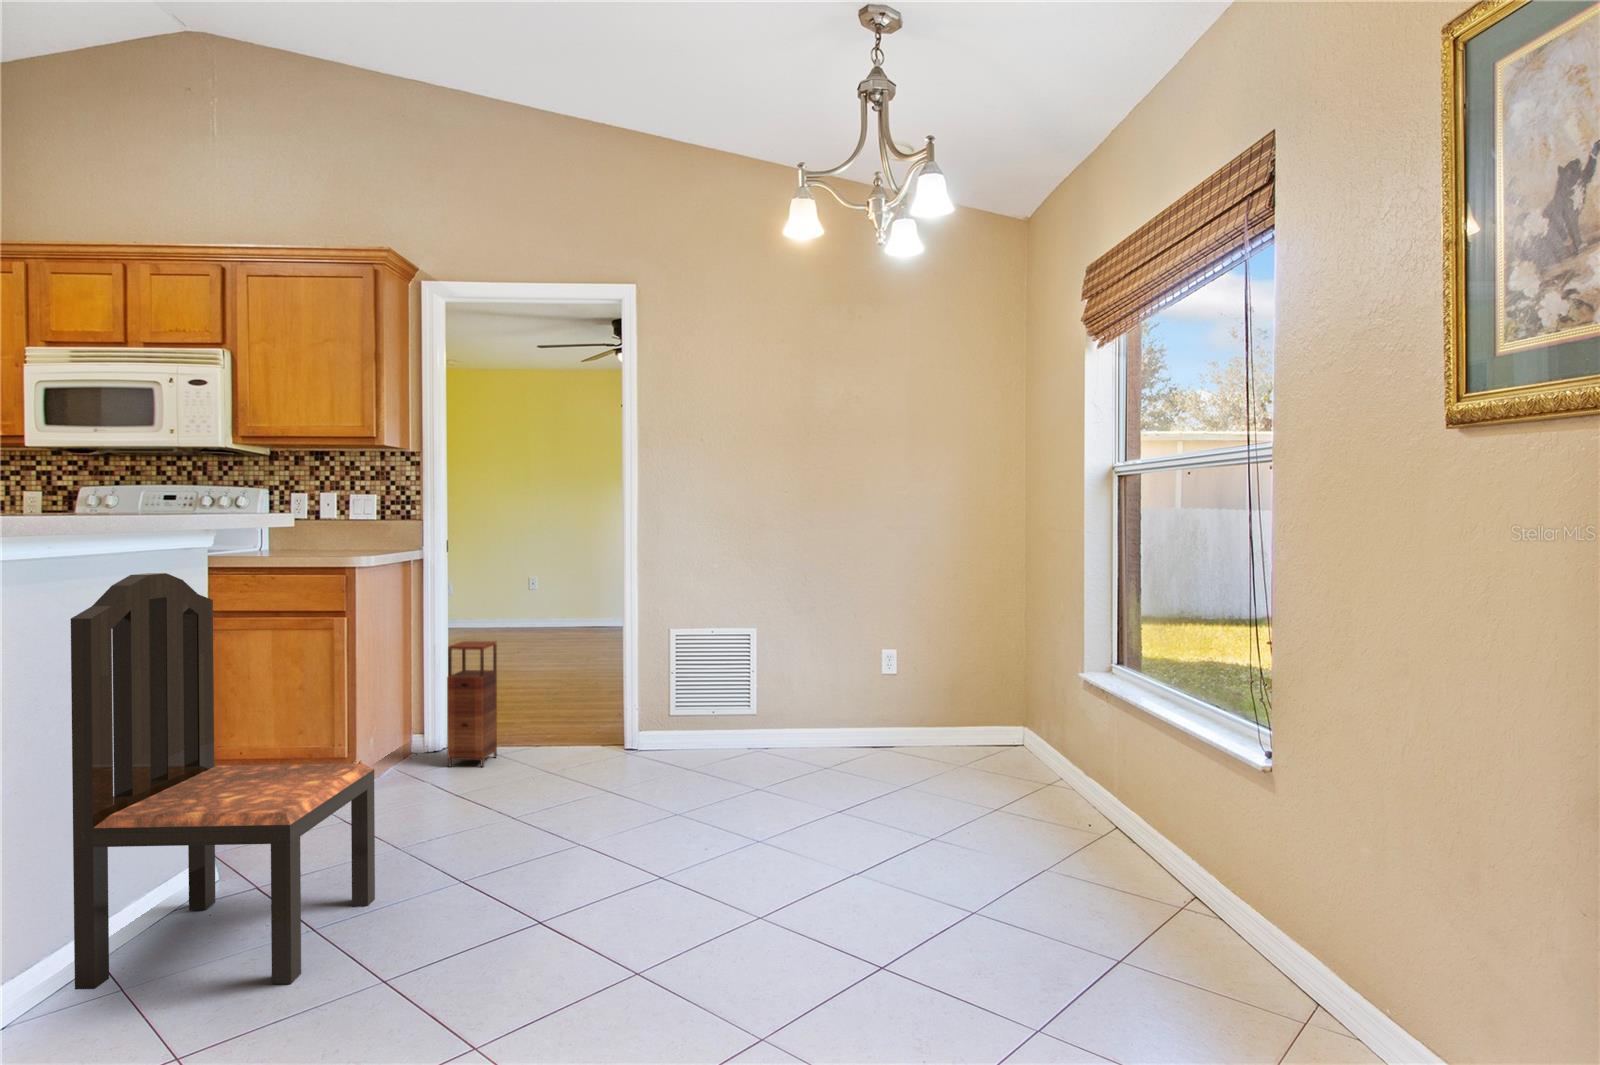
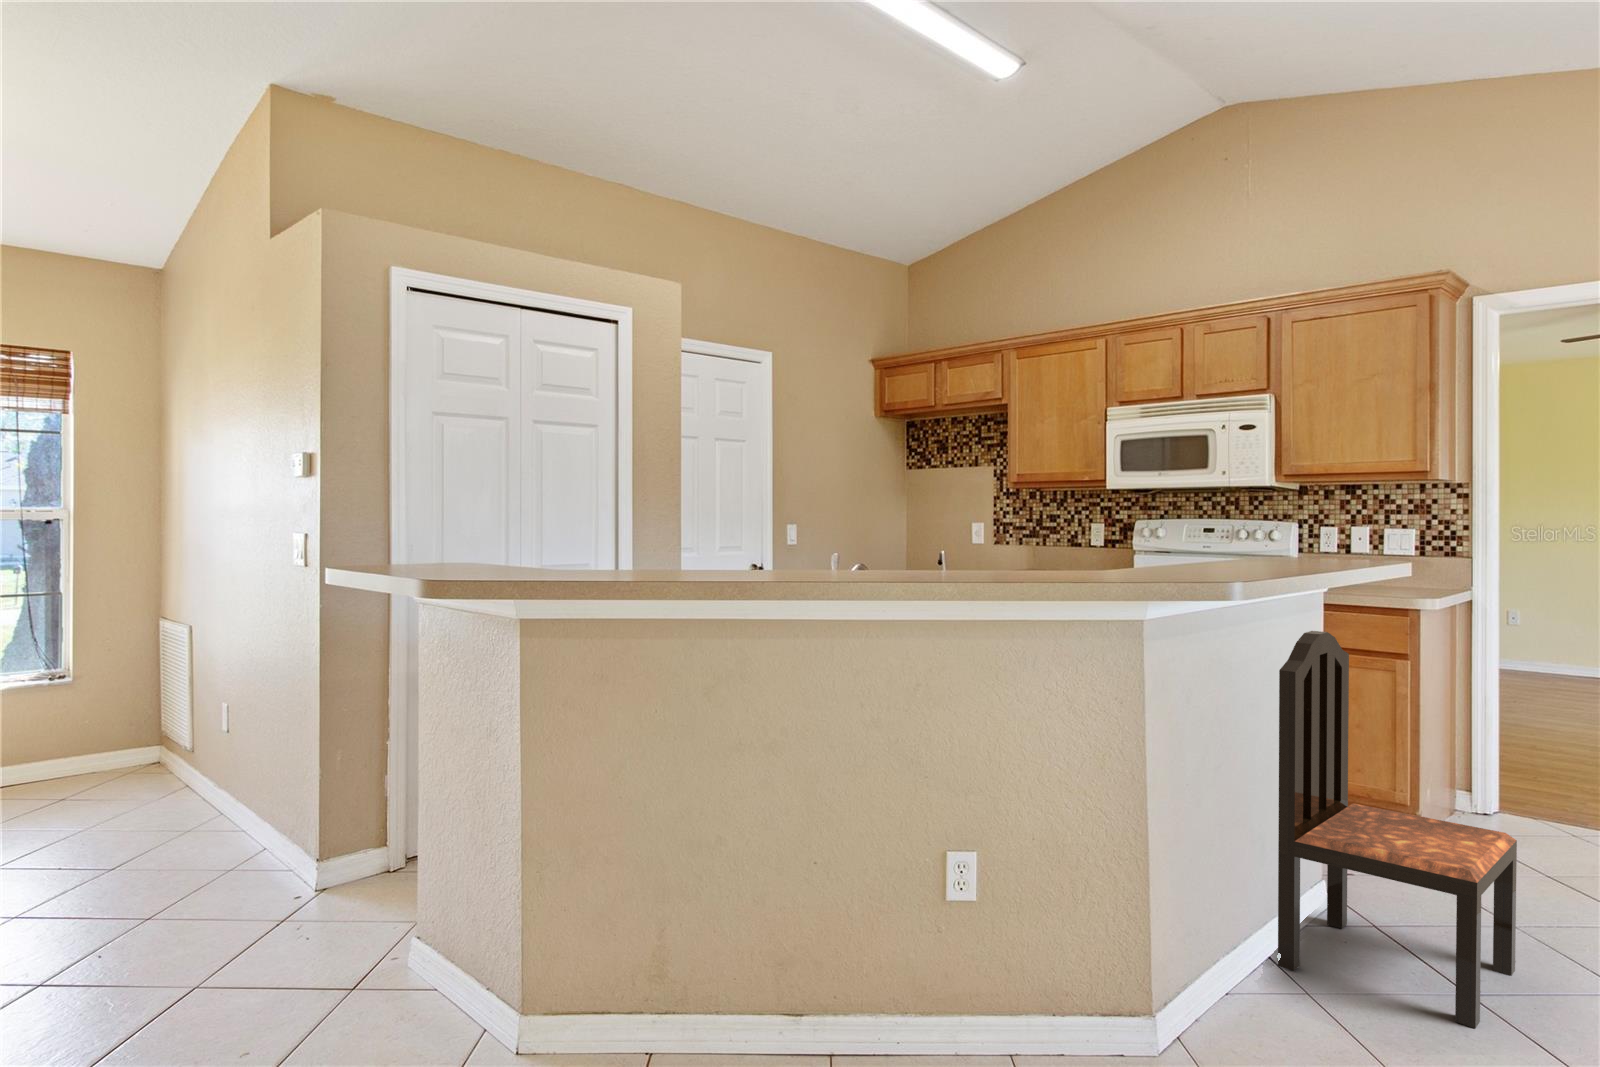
storage cabinet: present [447,641,497,767] -> none [1514,700,1577,849]

